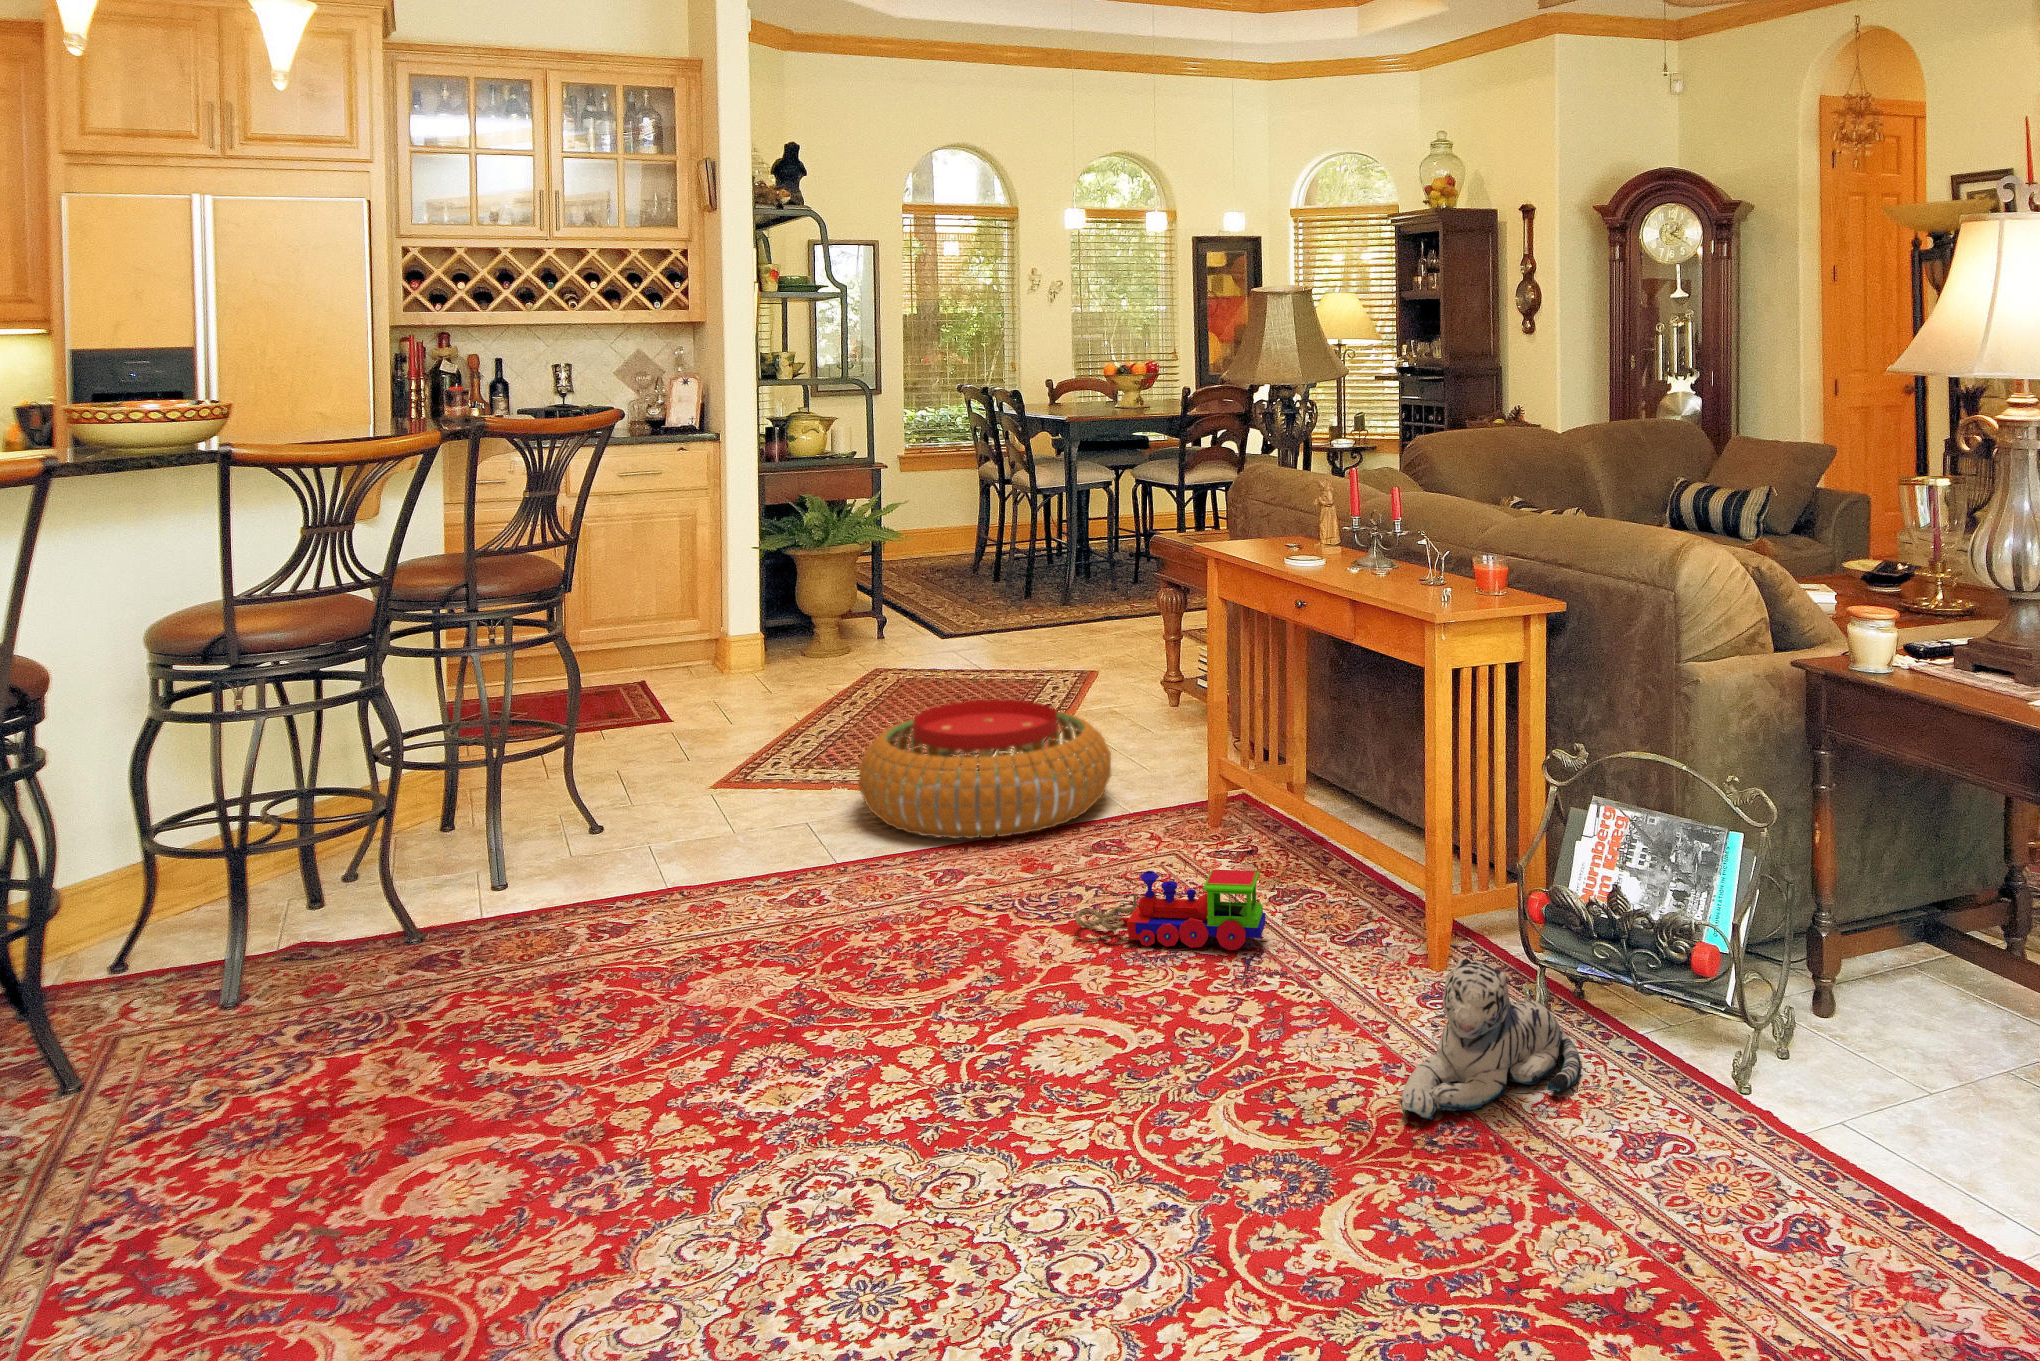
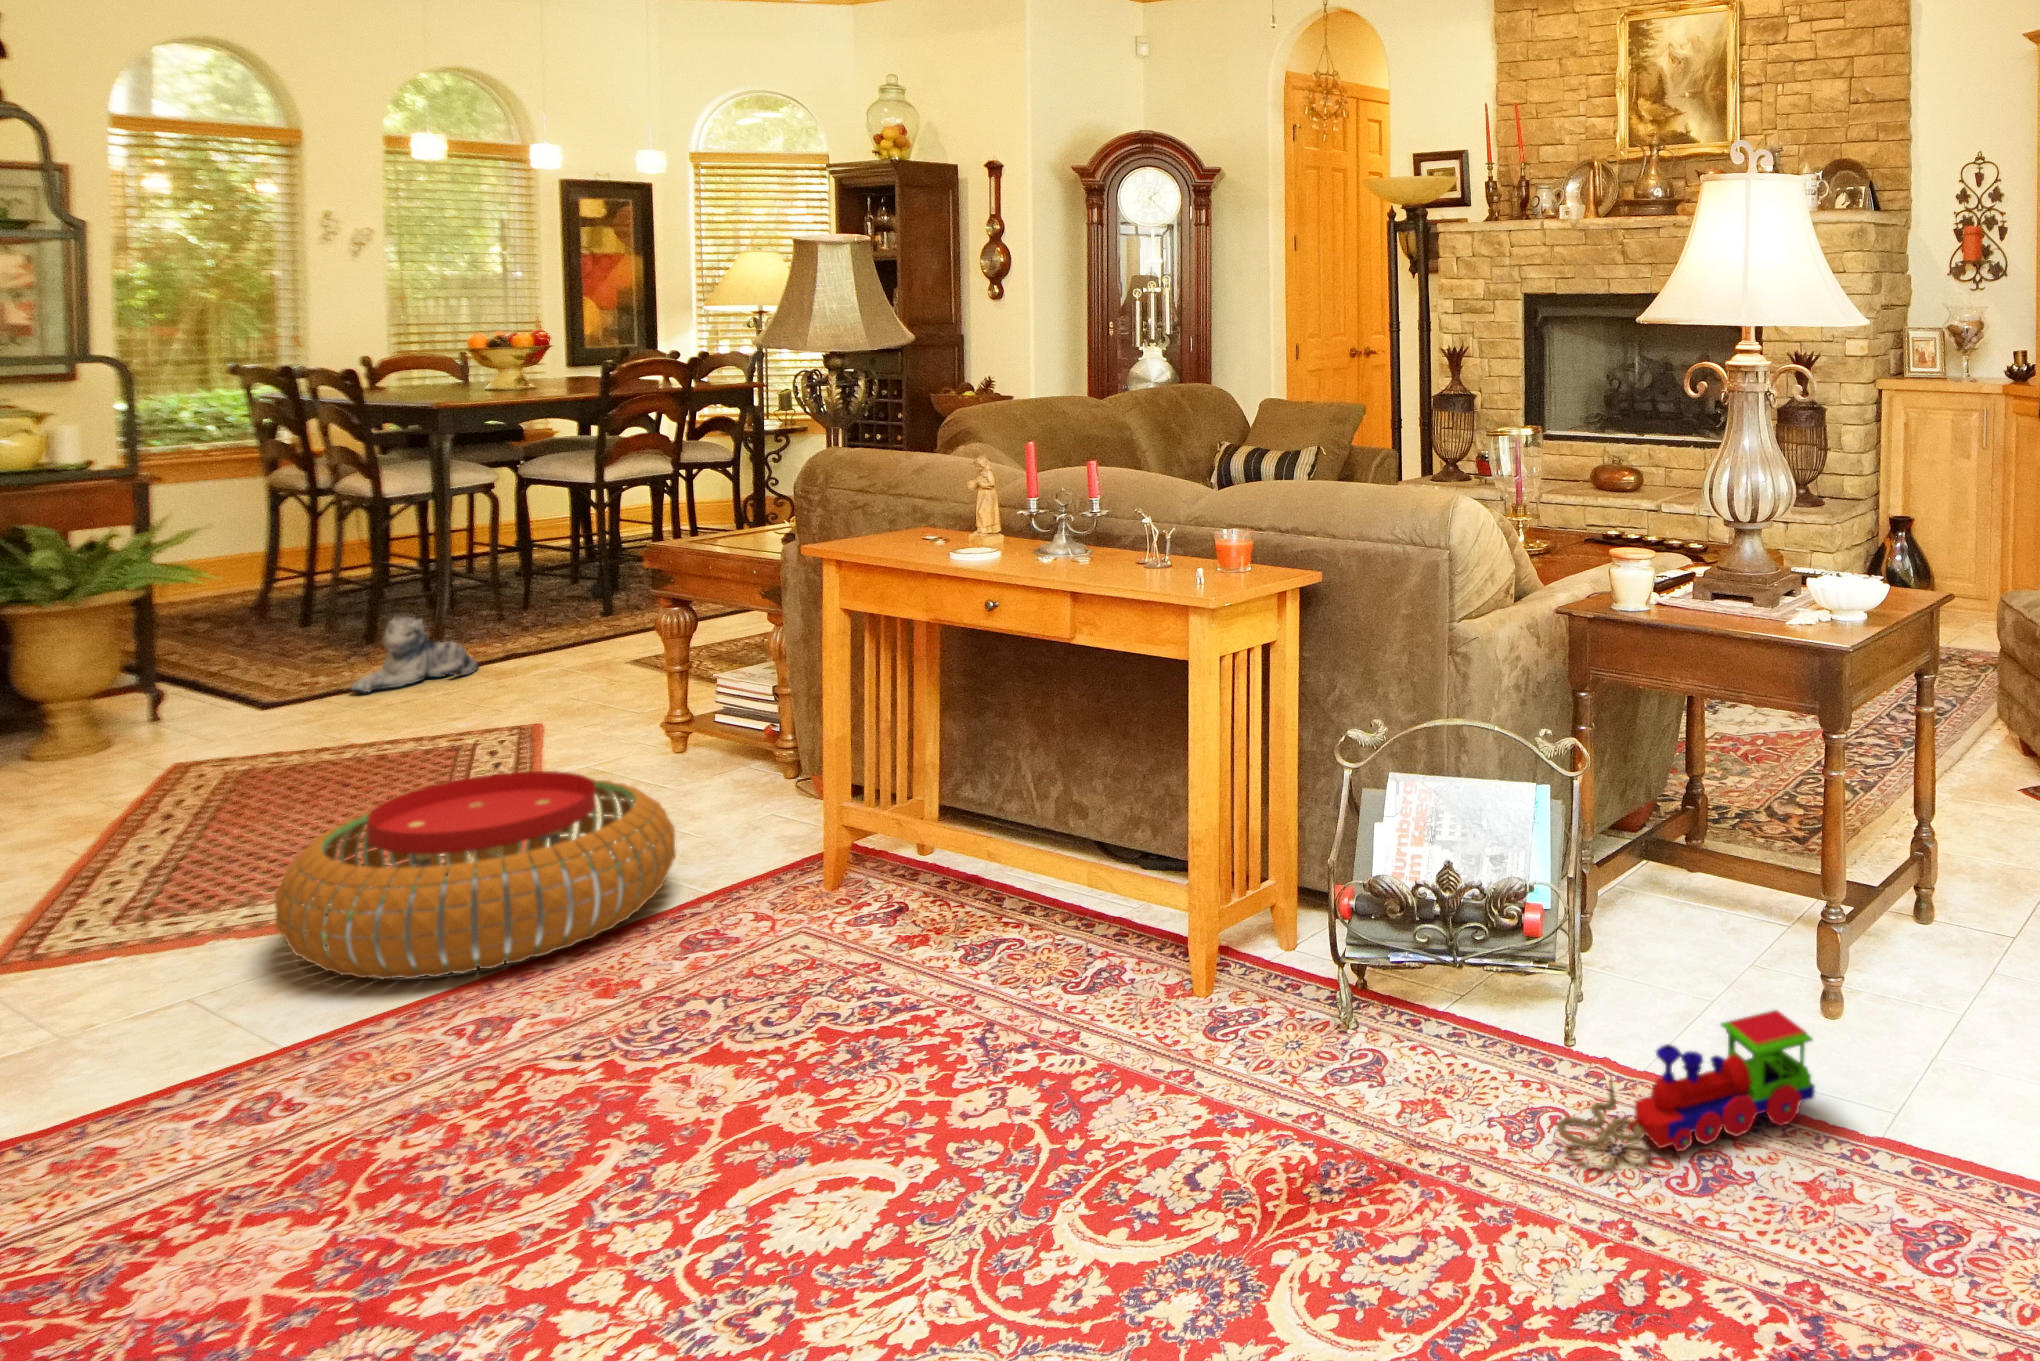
toy train: present [1076,870,1265,950] -> present [1557,1010,1815,1151]
plush toy: present [1400,958,1581,1119] -> present [351,615,478,692]

